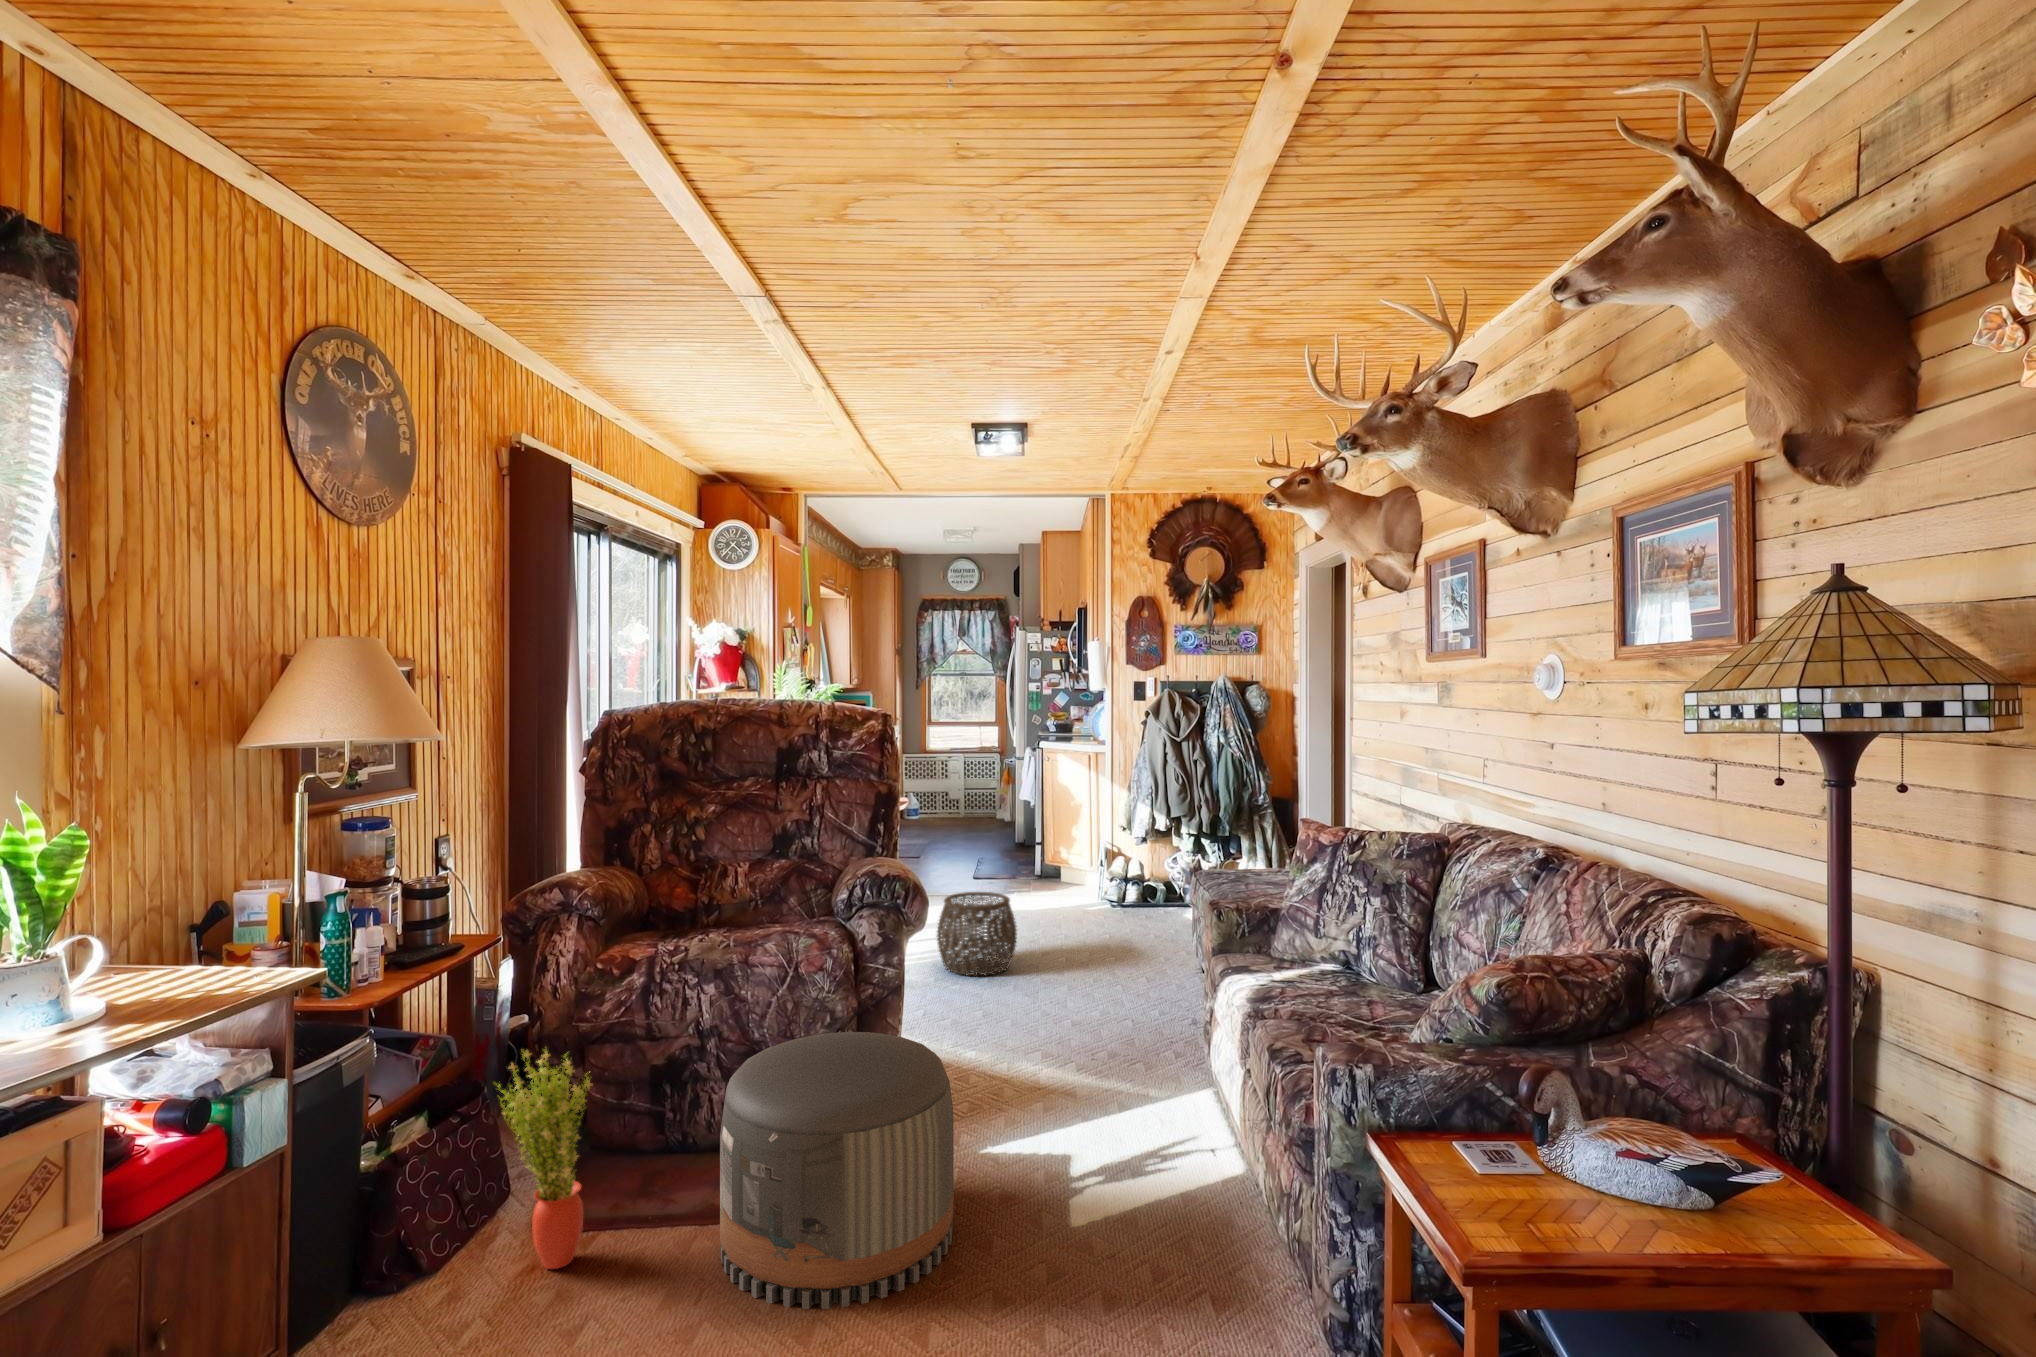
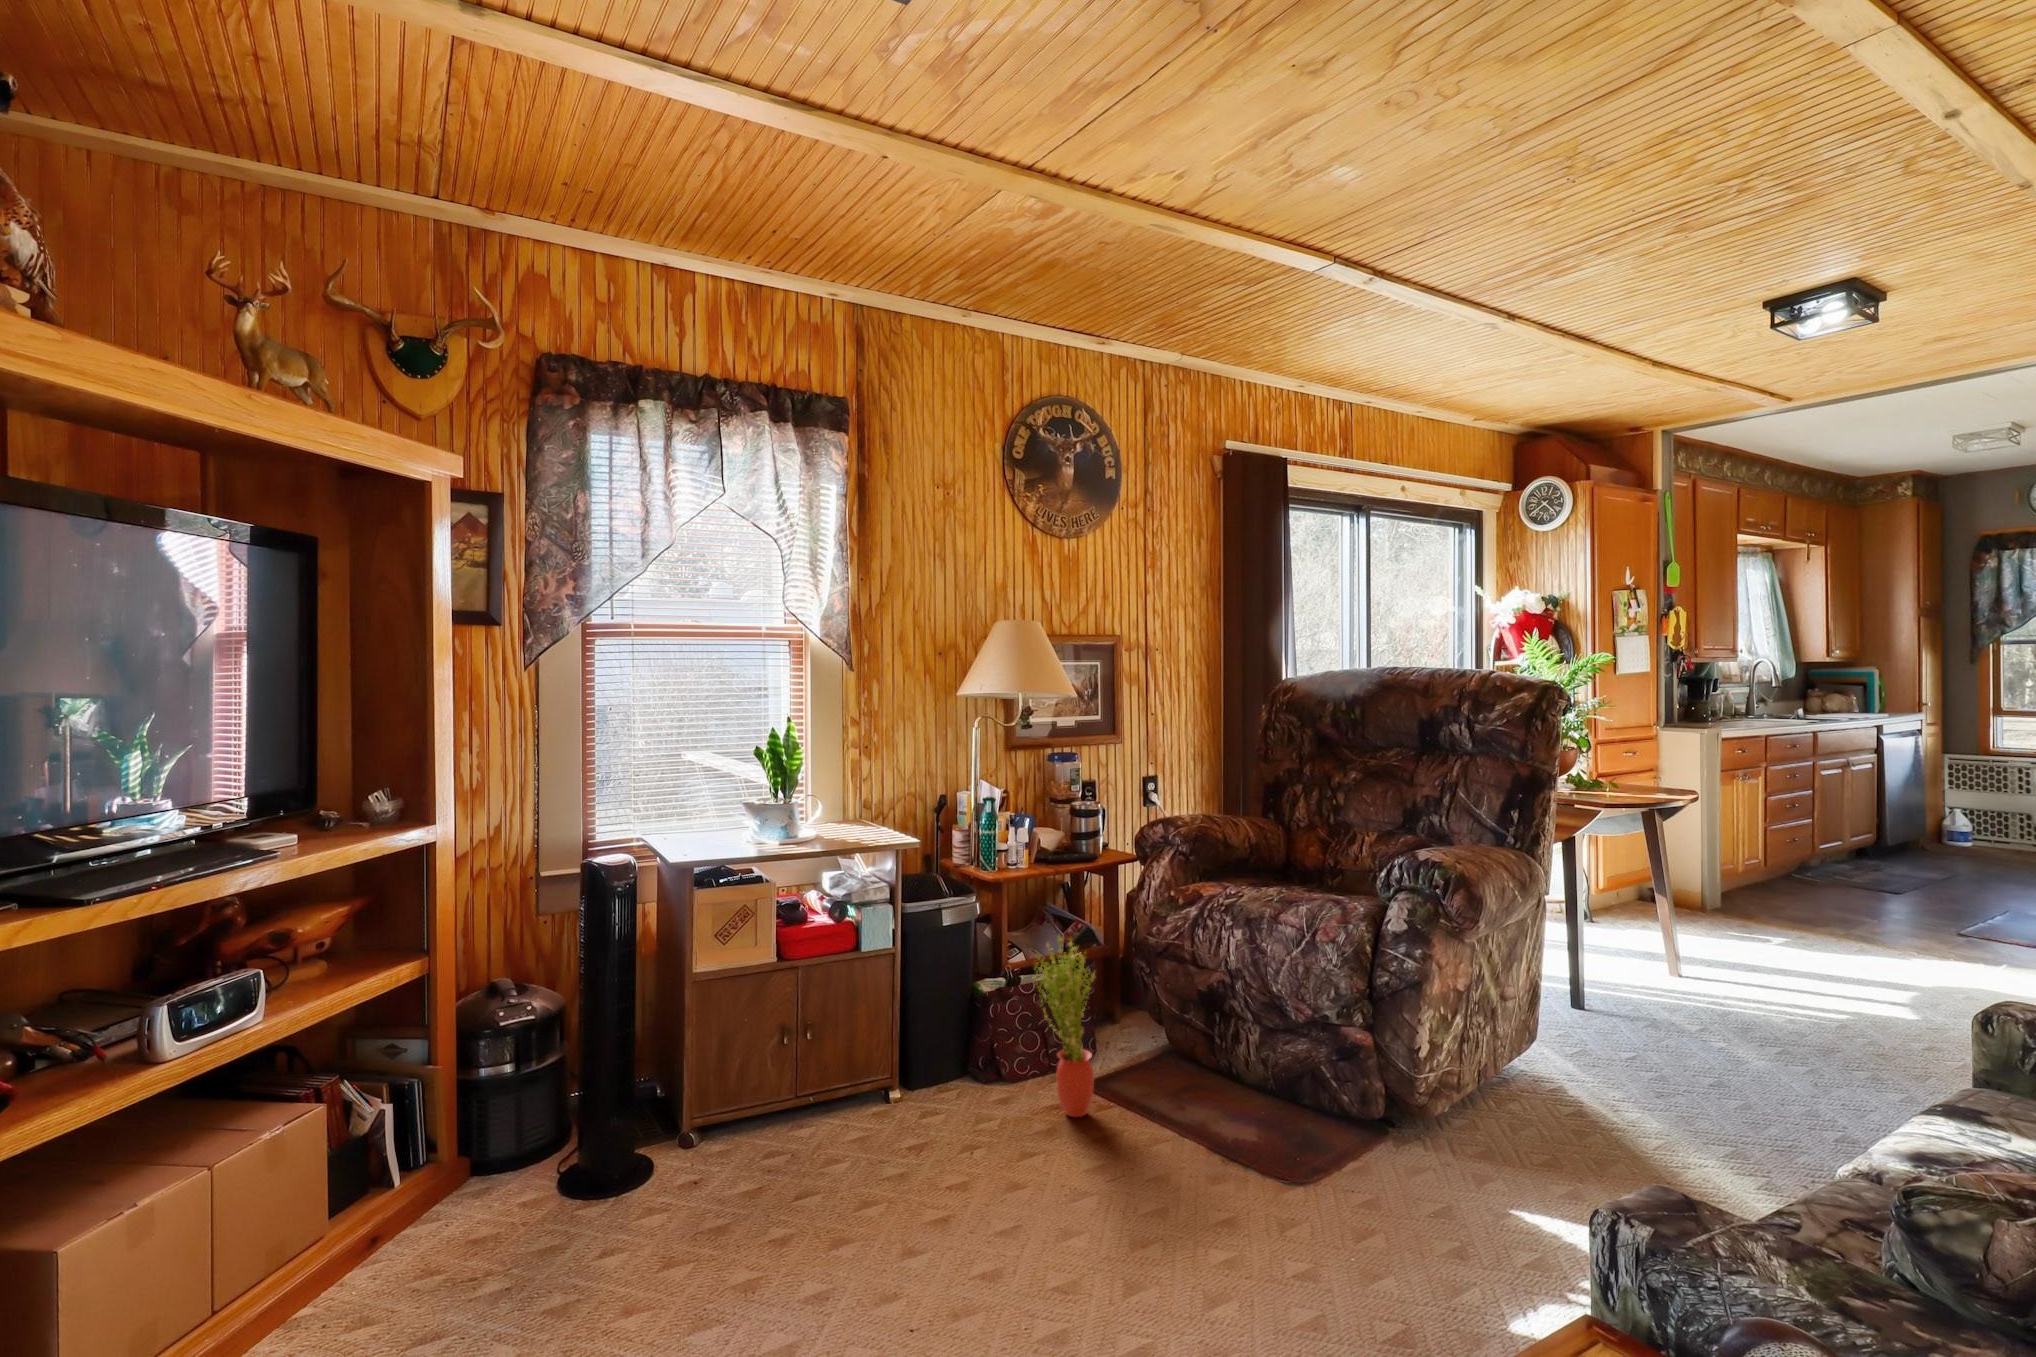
woven basket: present [937,892,1017,976] -> none [1731,930,1877,1054]
pouf: present [720,1032,954,1309] -> none [1146,996,1392,1281]

